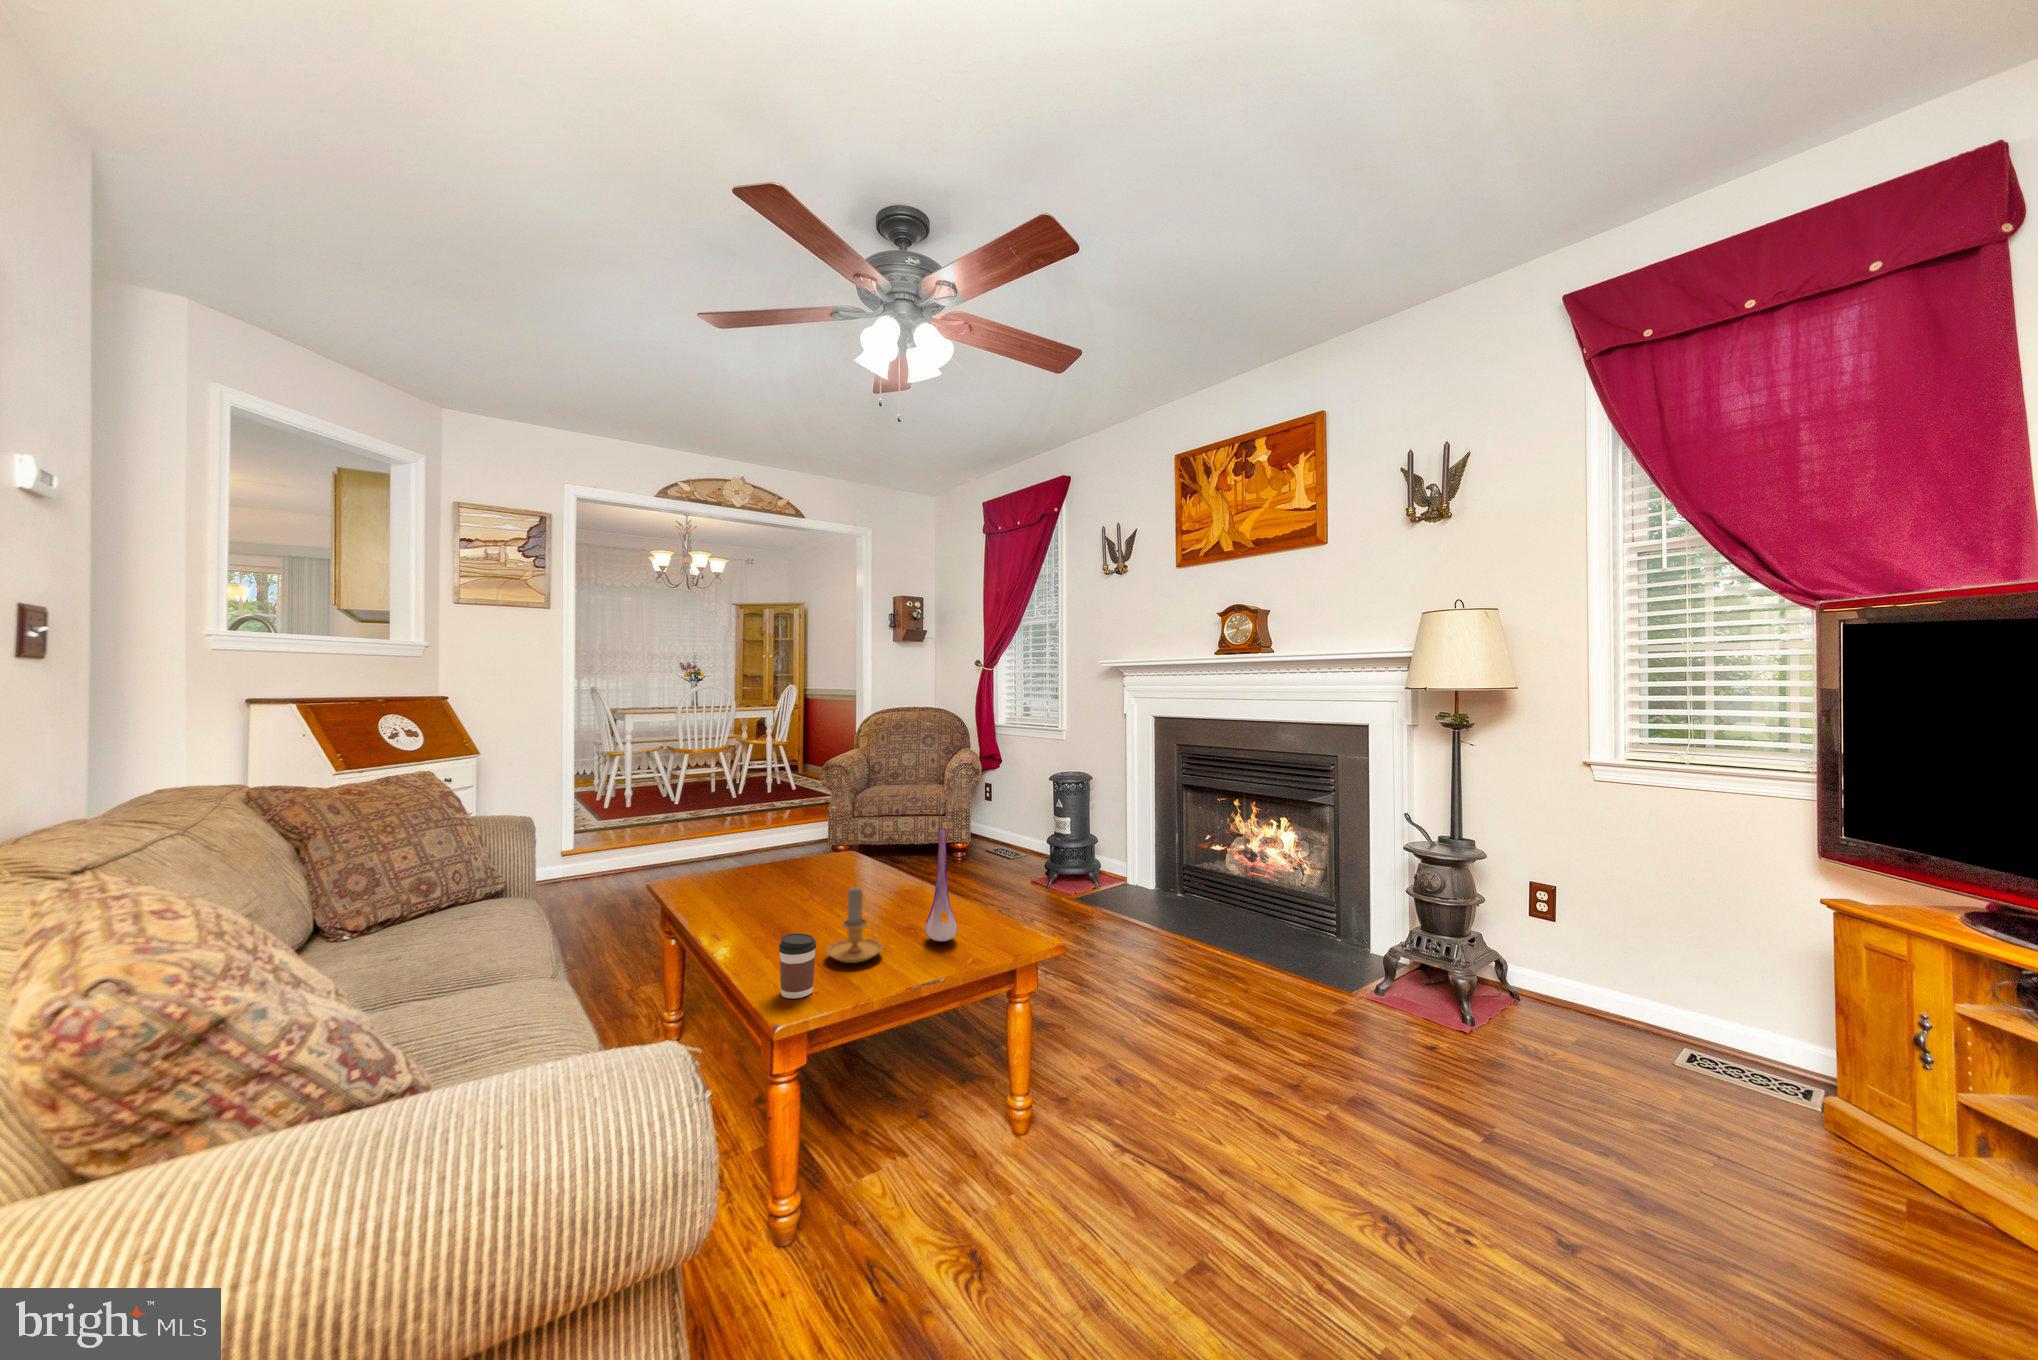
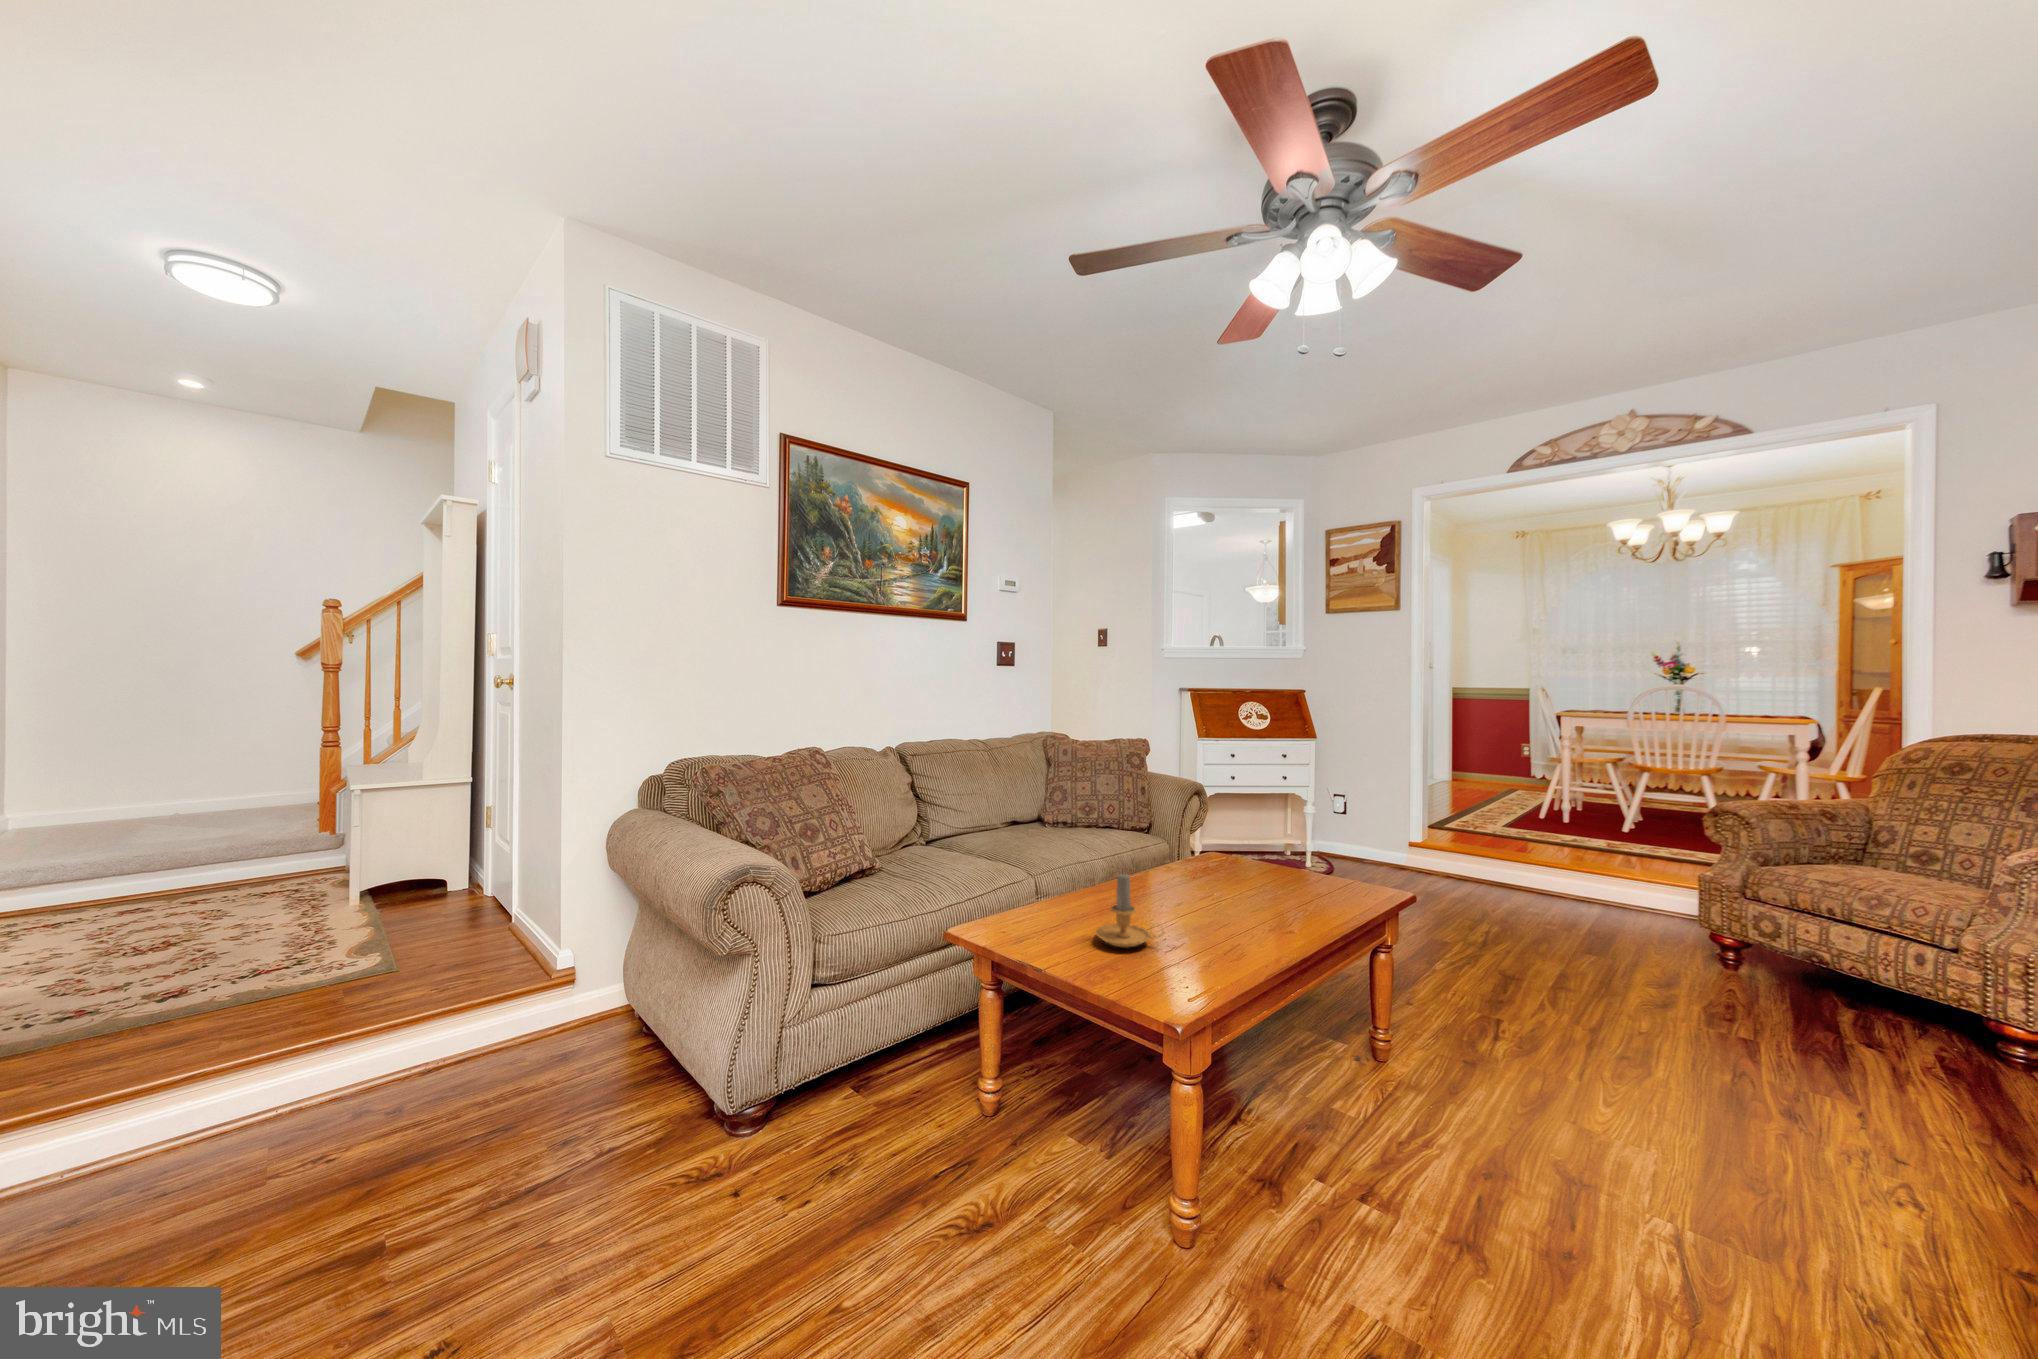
vase: present [925,828,957,942] -> none [1167,841,1218,975]
coffee cup: present [779,933,816,998] -> none [1029,884,1059,938]

